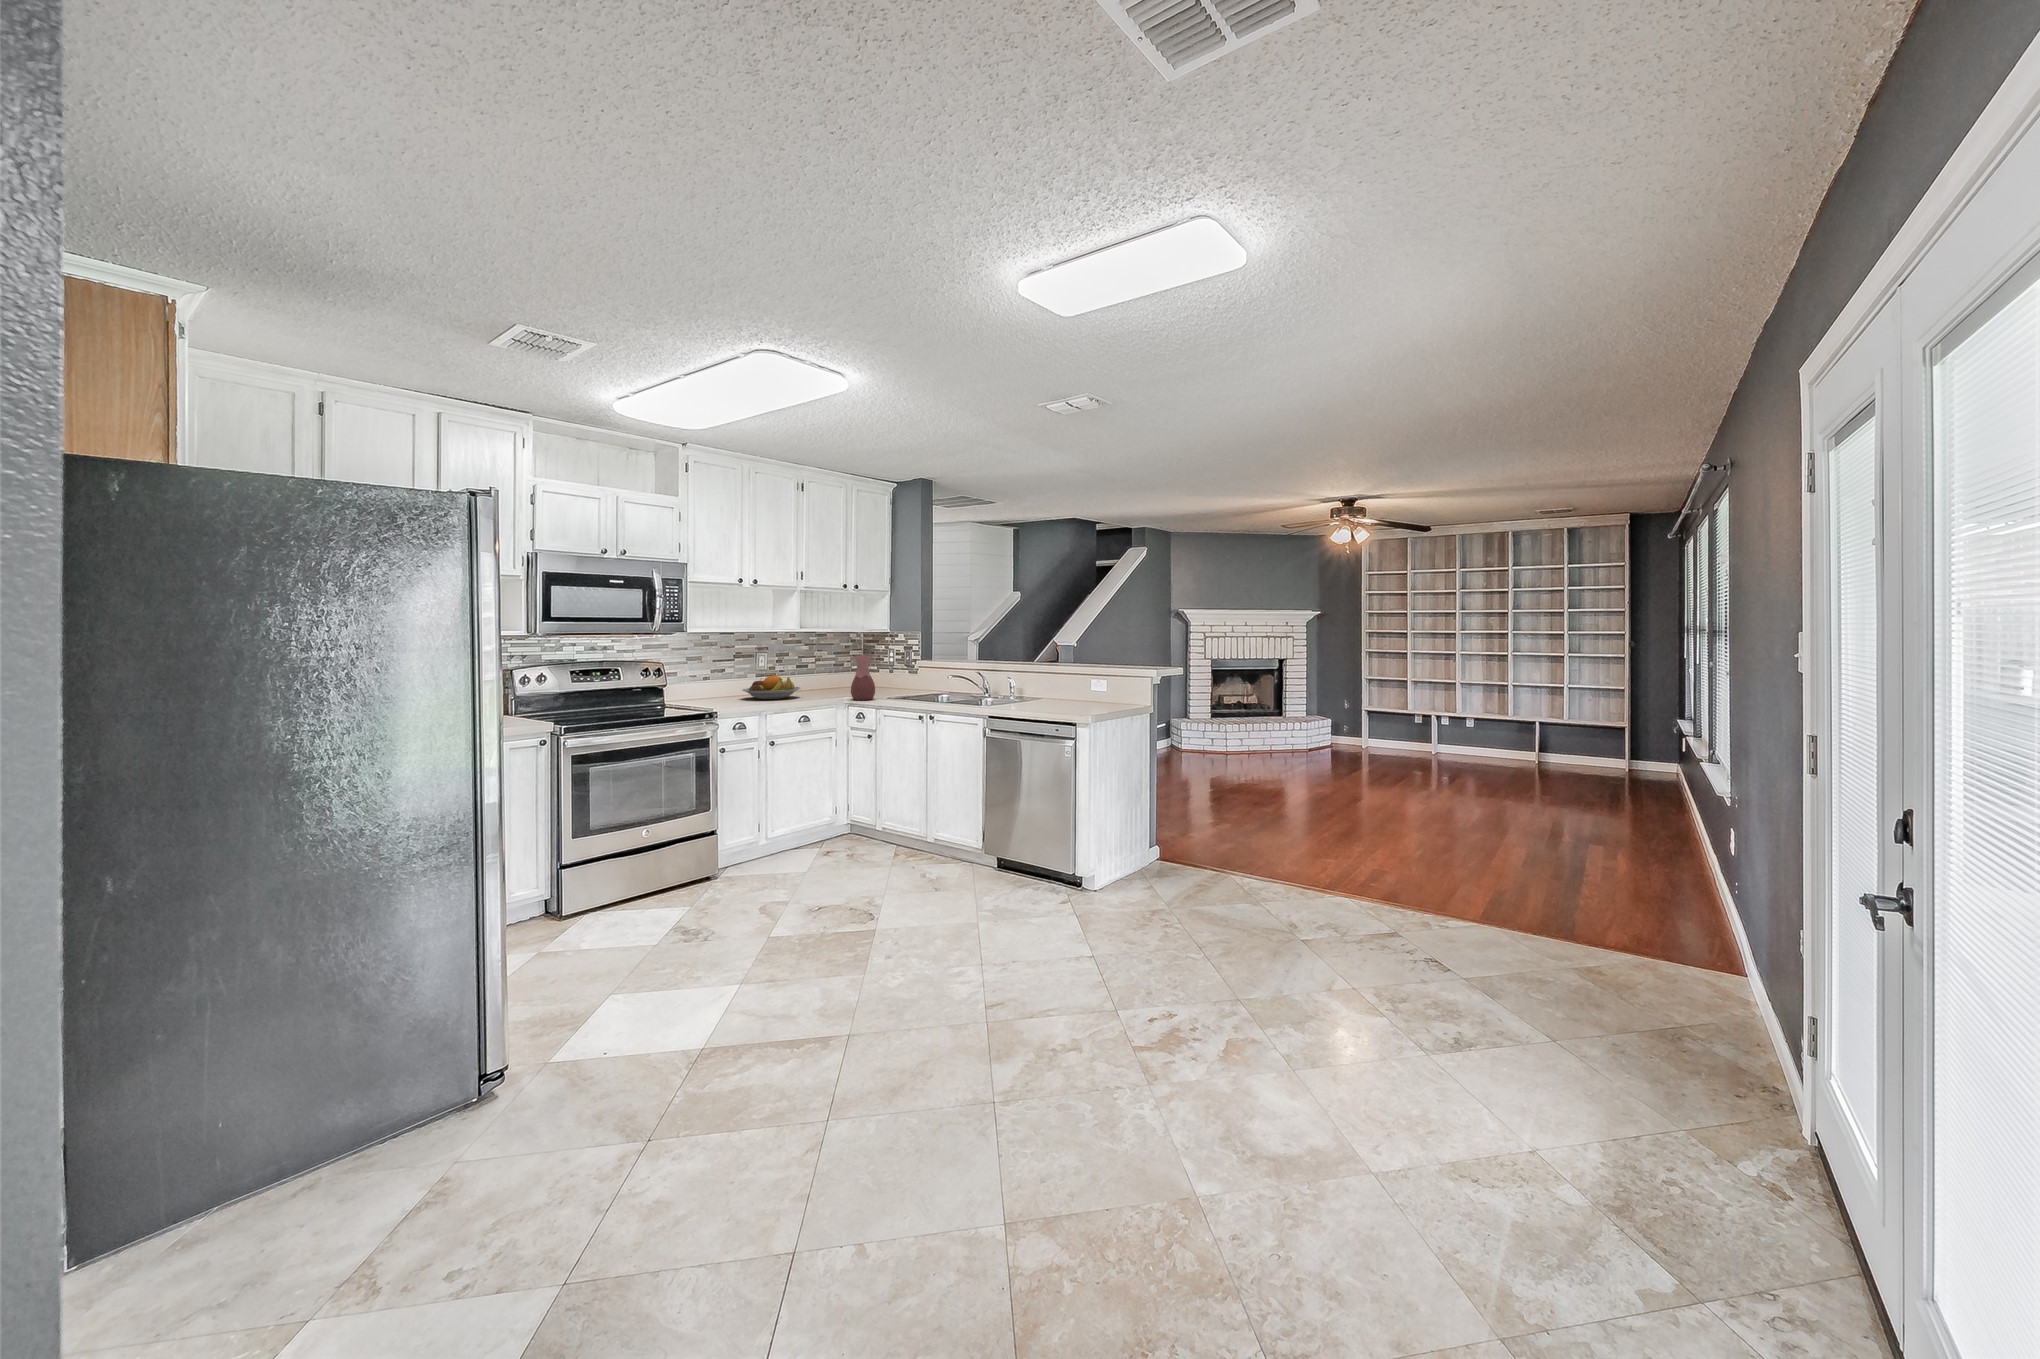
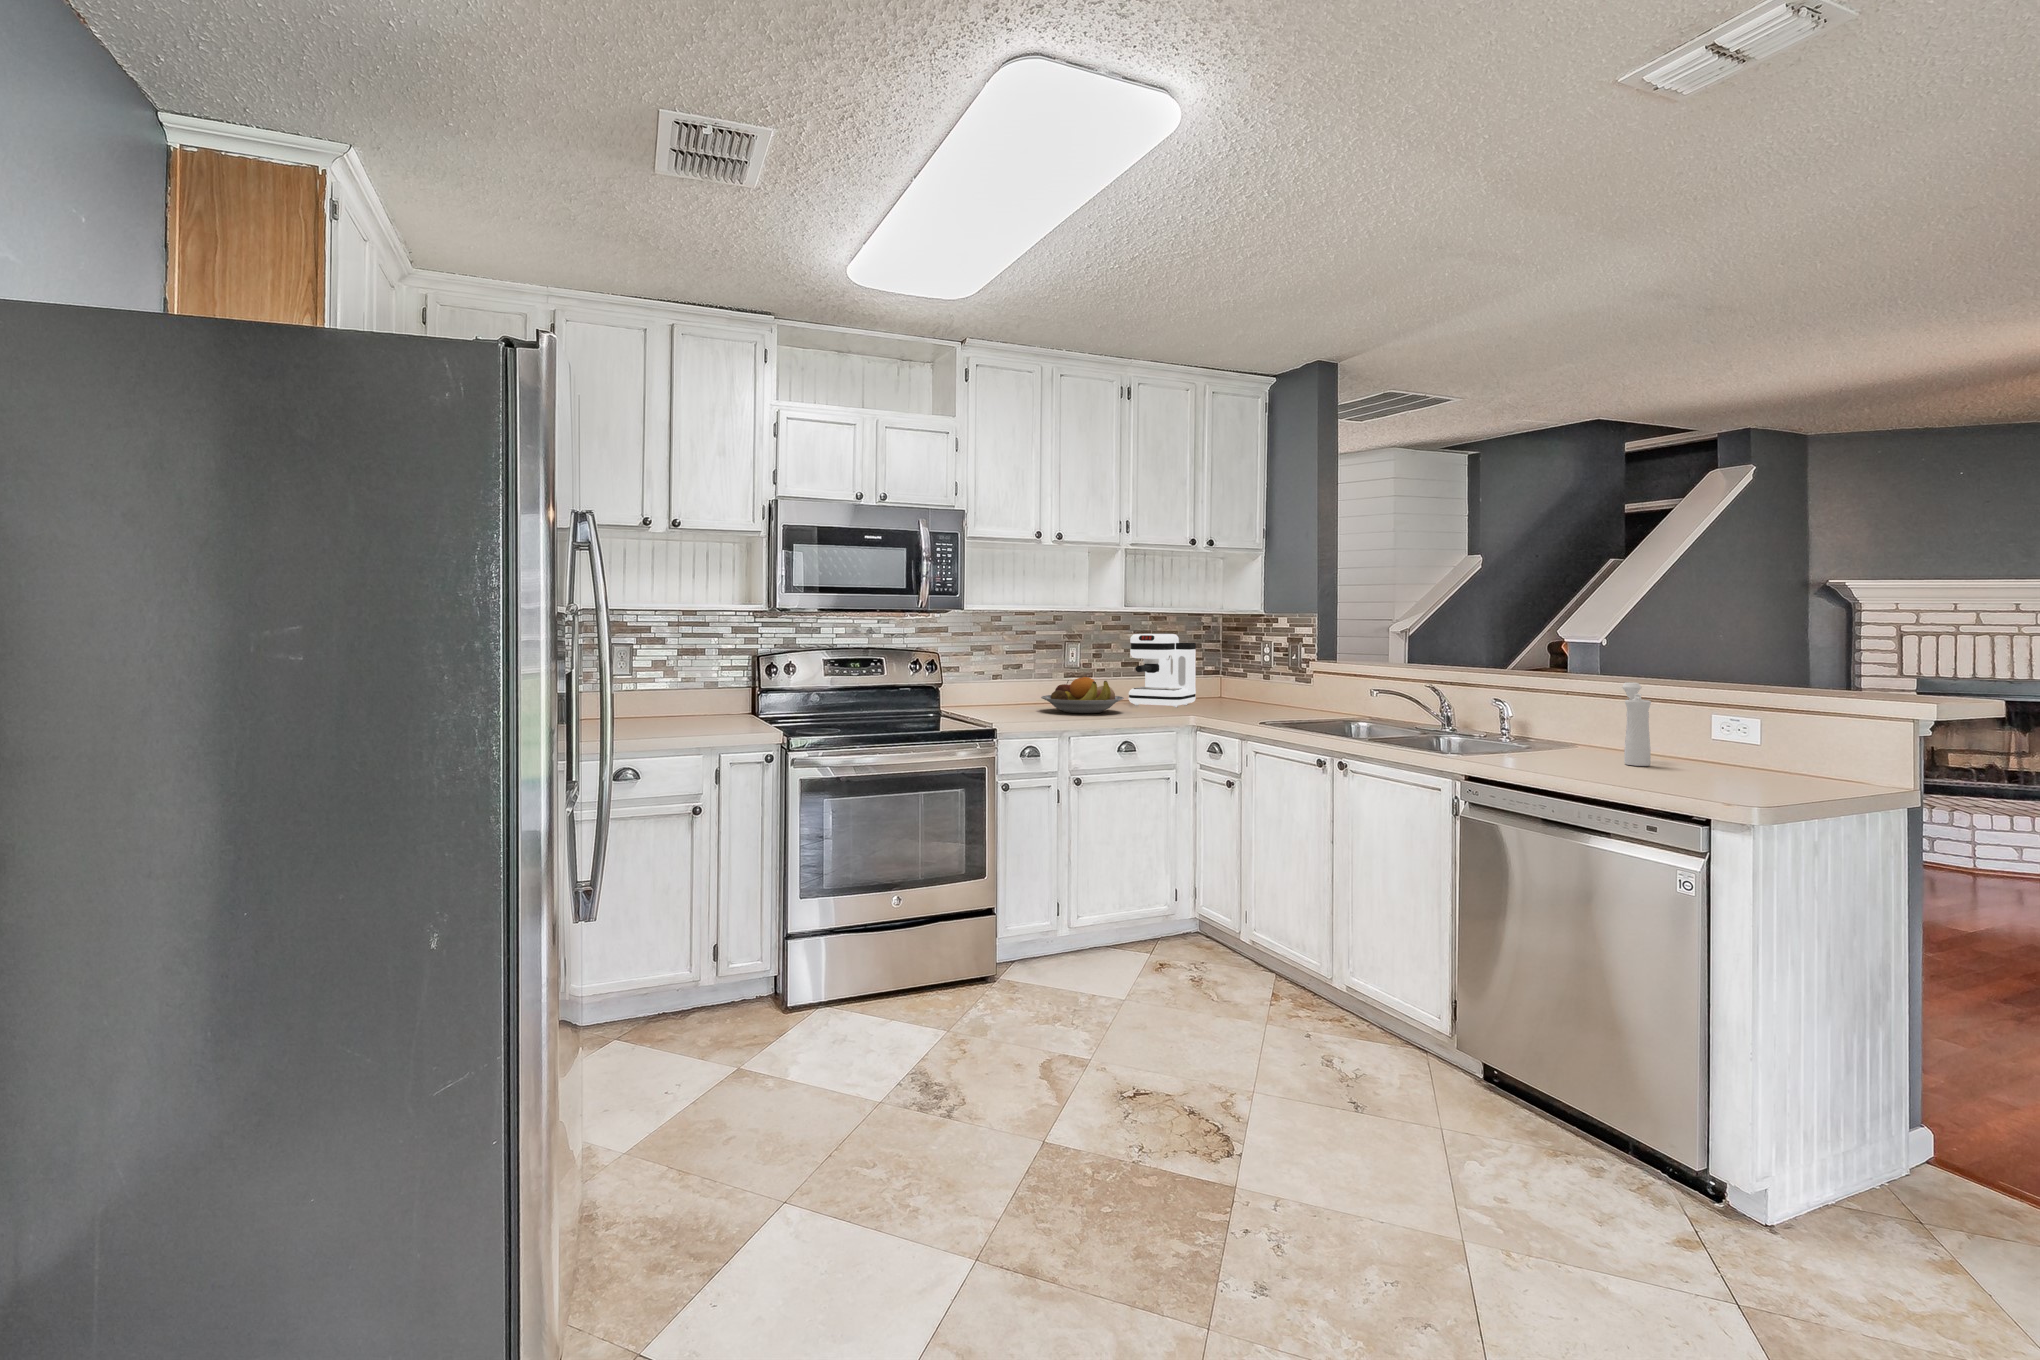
coffee maker: none [803,645,848,692] -> present [1129,634,1196,707]
vase: present [851,655,875,700] -> none [1201,649,1240,723]
pepper mill: none [1058,669,1068,709] -> present [1622,683,1651,766]

